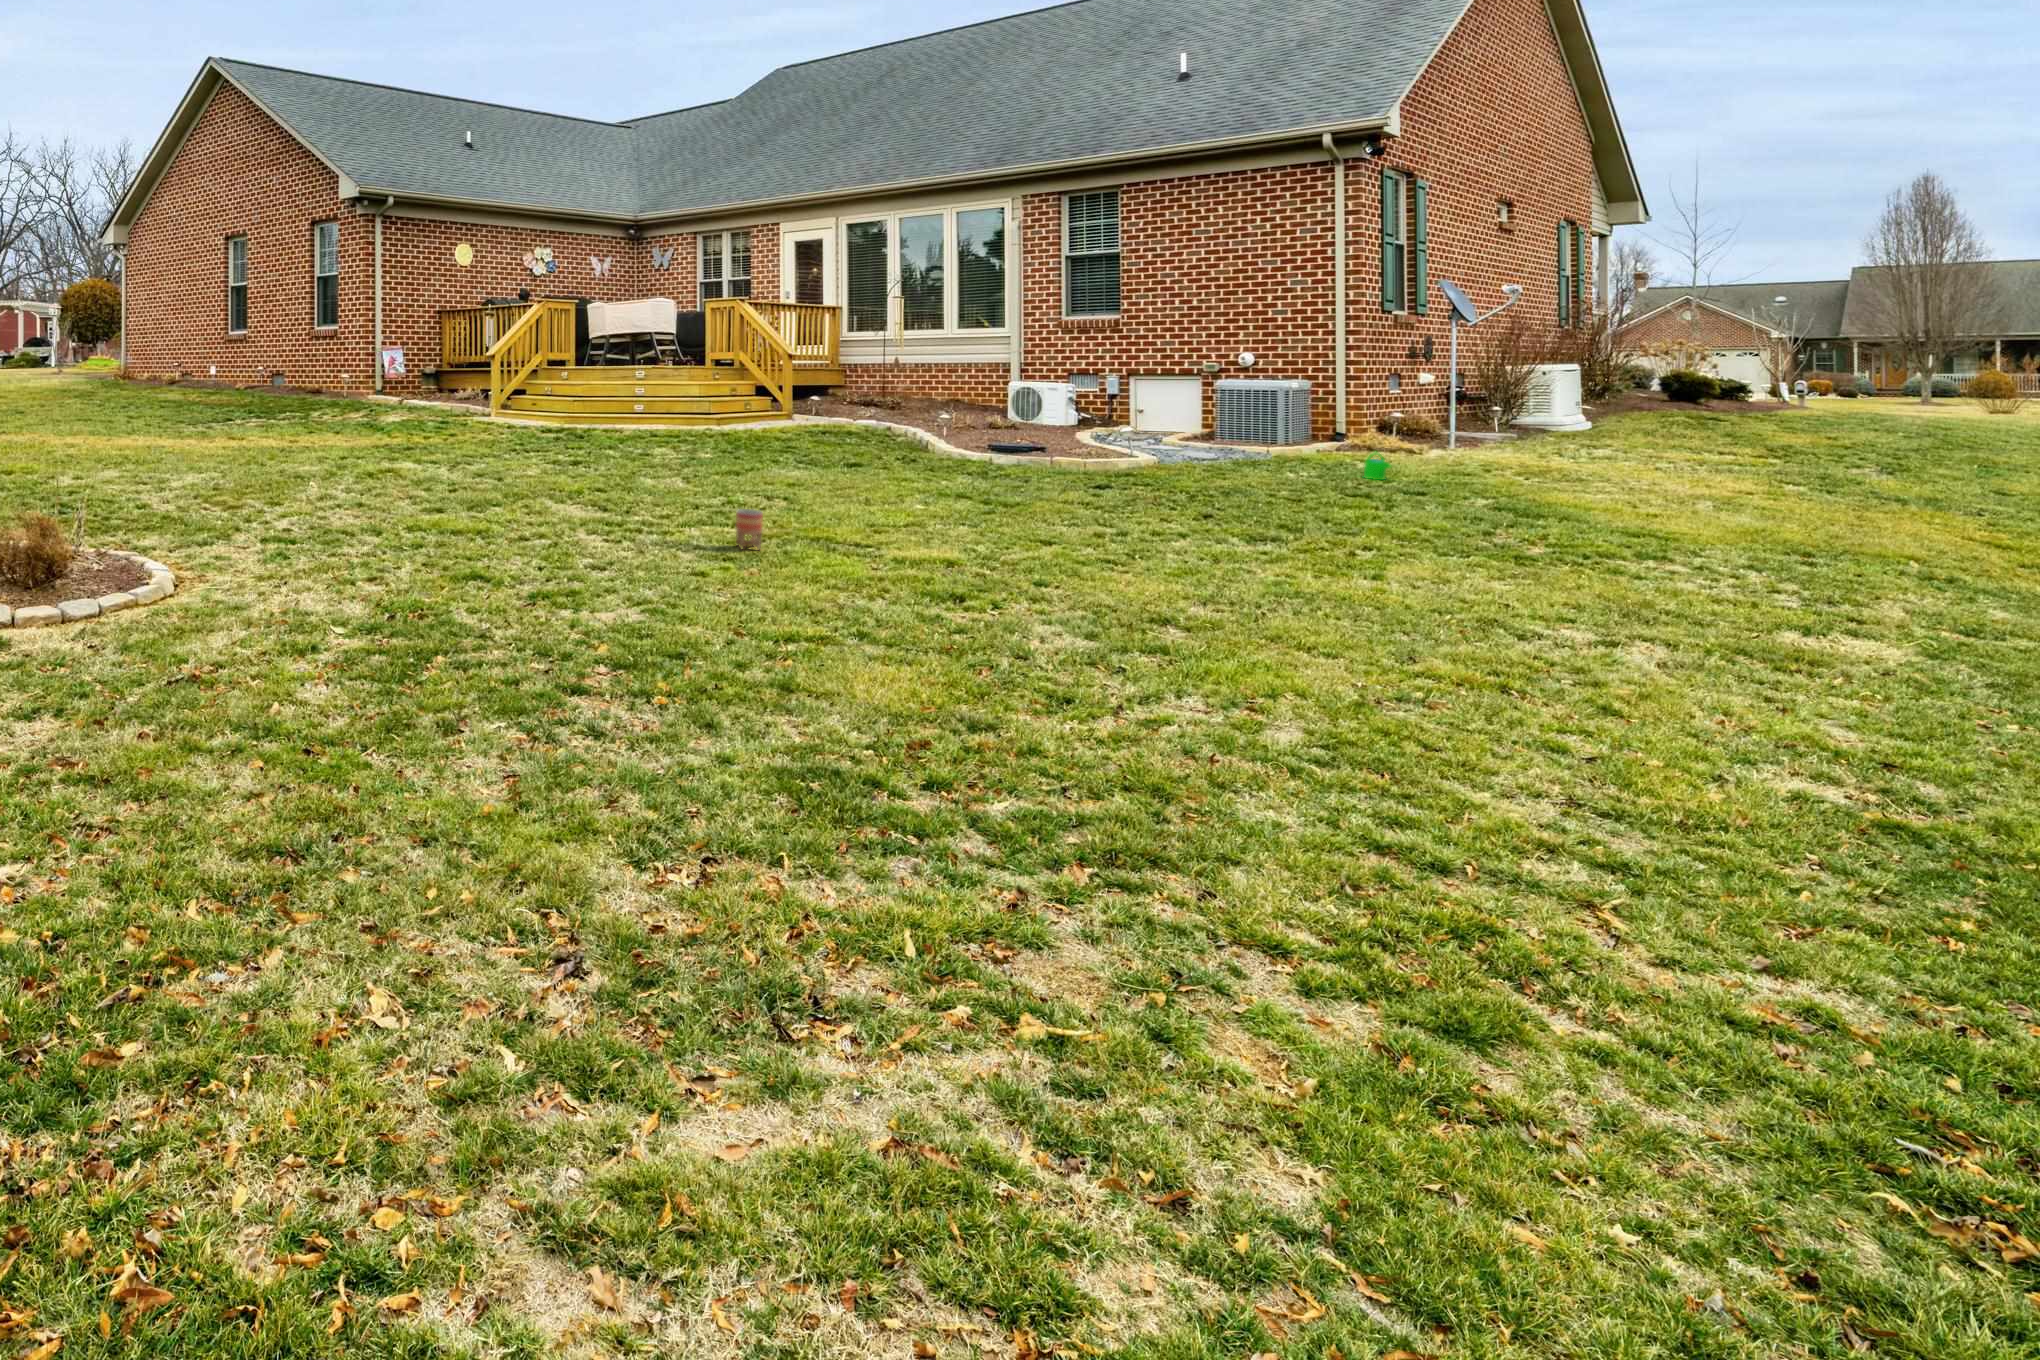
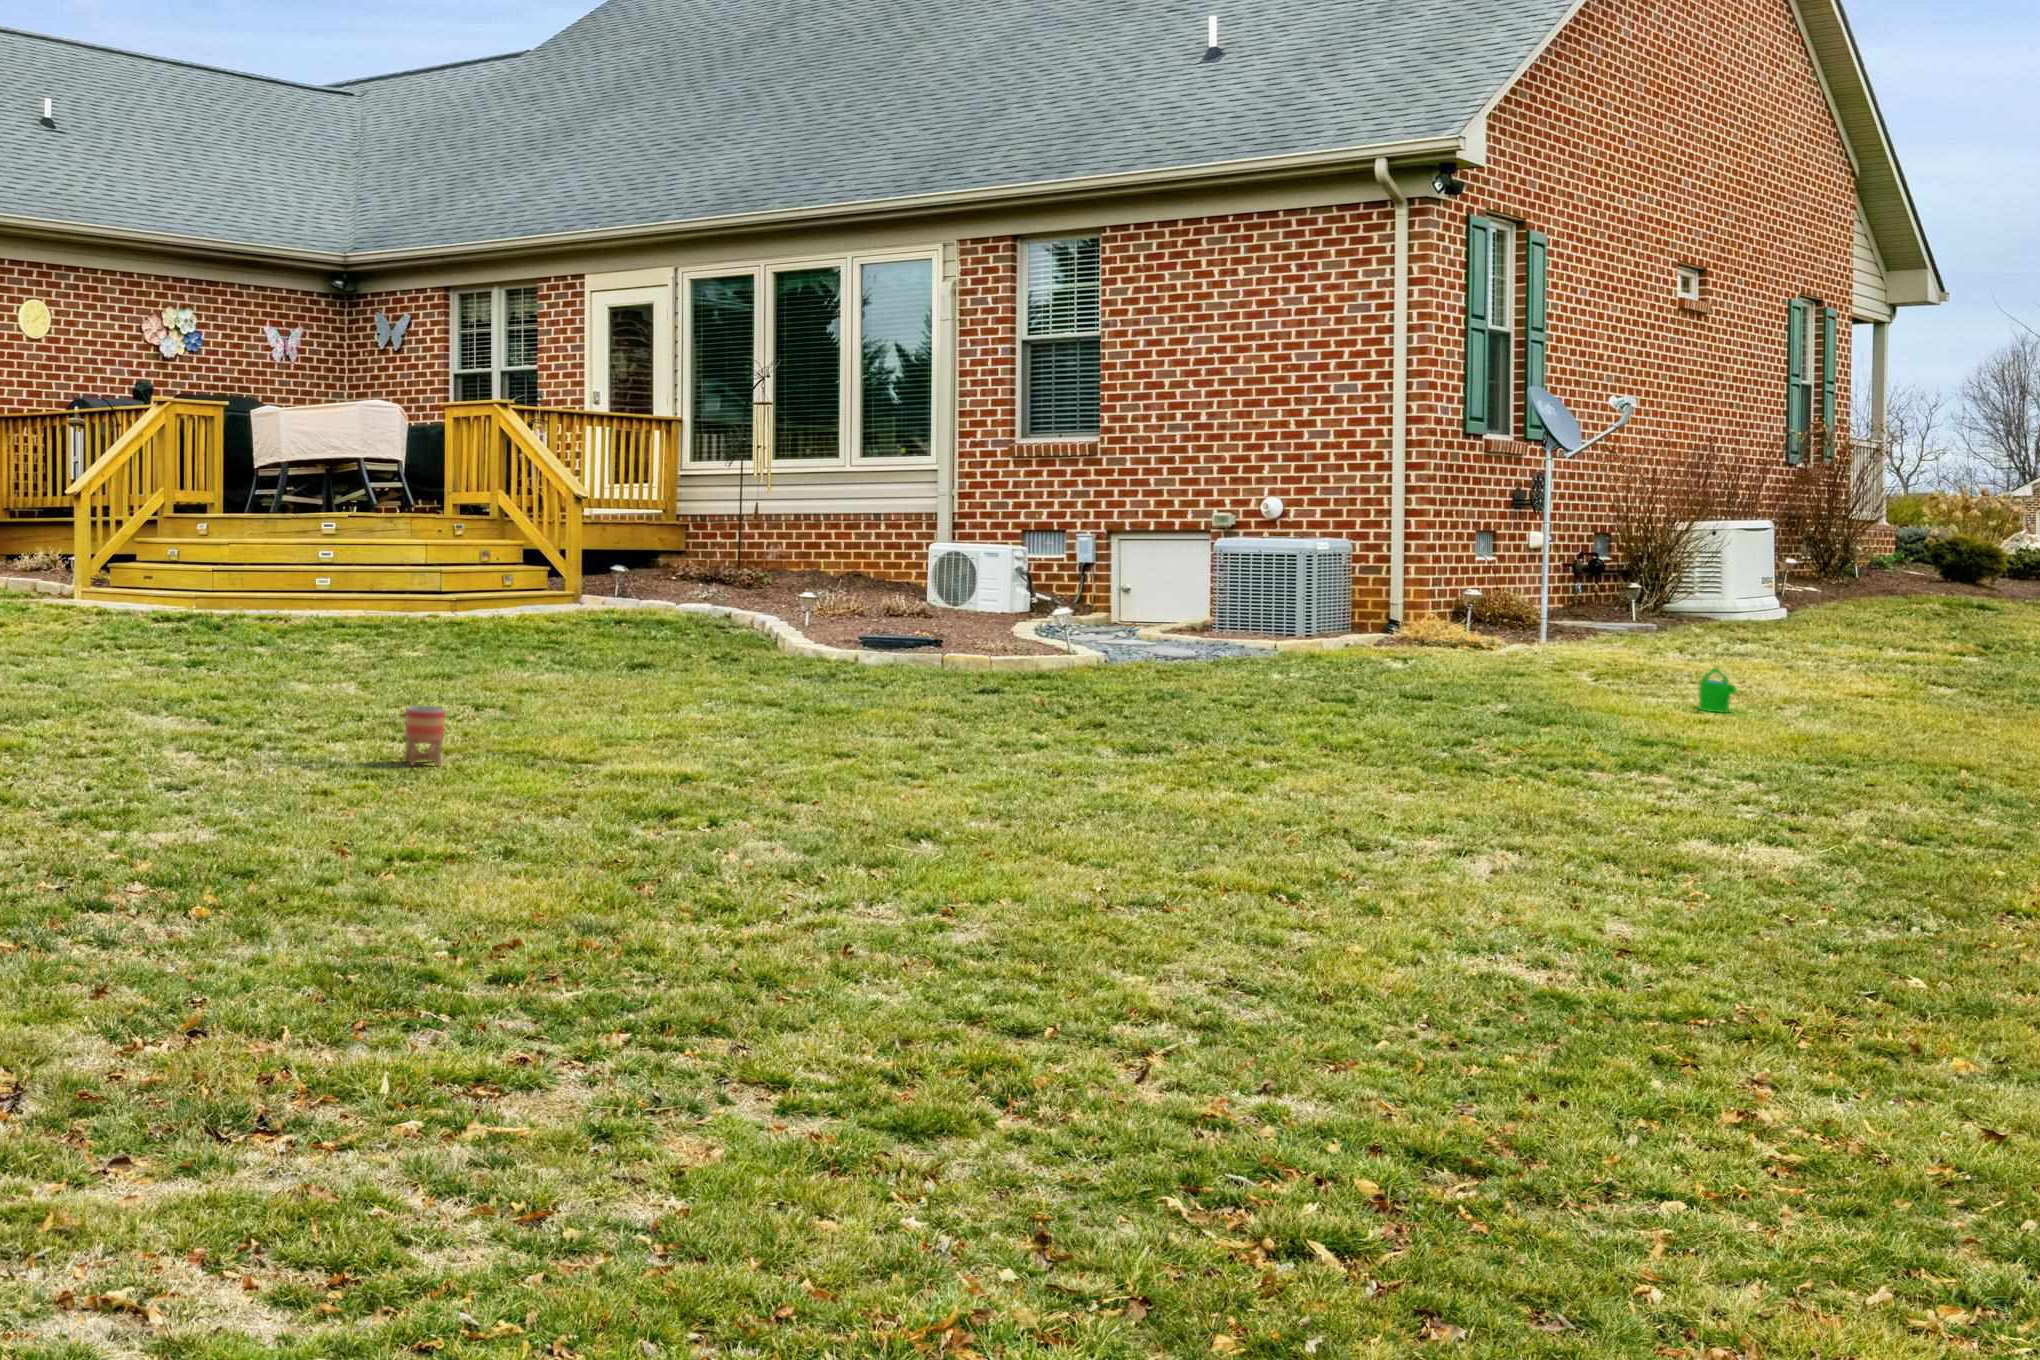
watering can: present [1364,452,1391,480] -> present [1698,668,1737,713]

